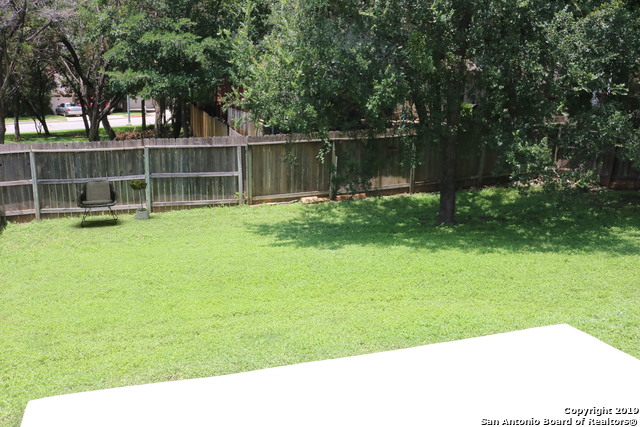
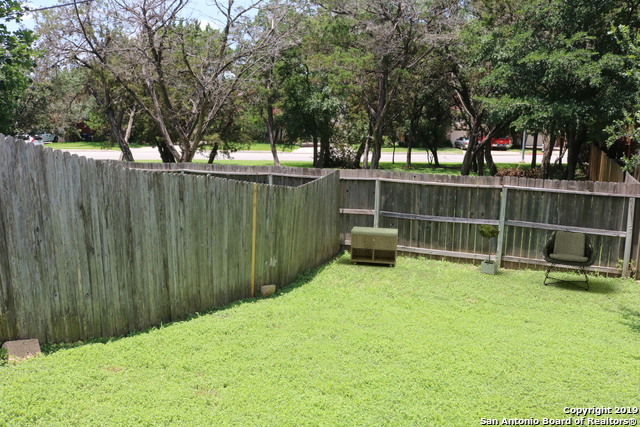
lounge chair: present [76,180,118,227] -> present [543,231,596,290]
storage bench: none [14,194,62,231] -> present [350,226,398,267]

